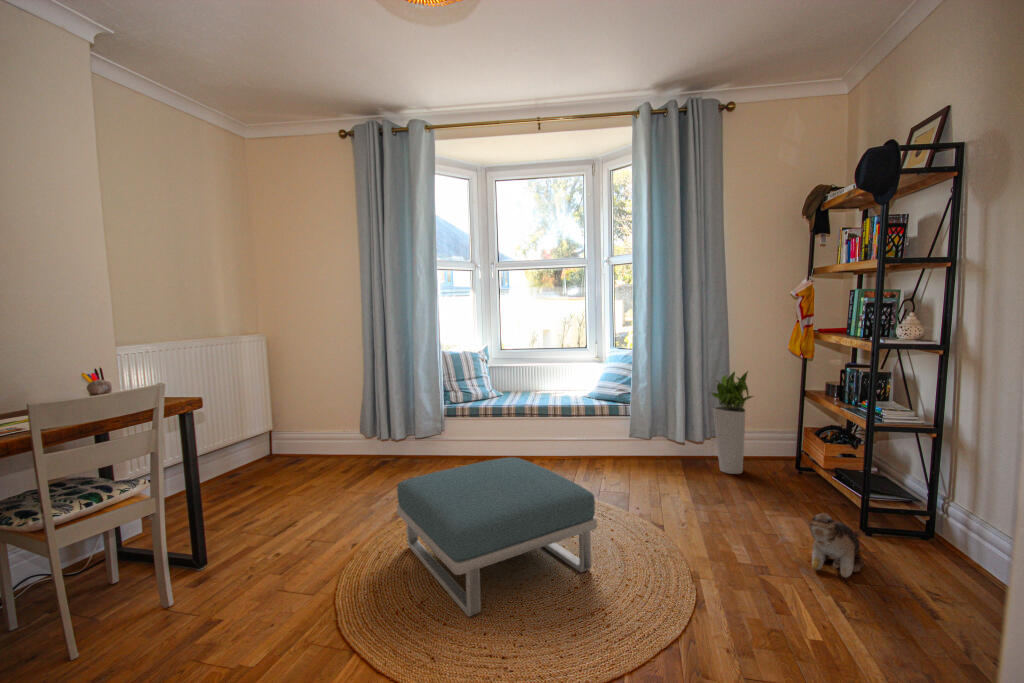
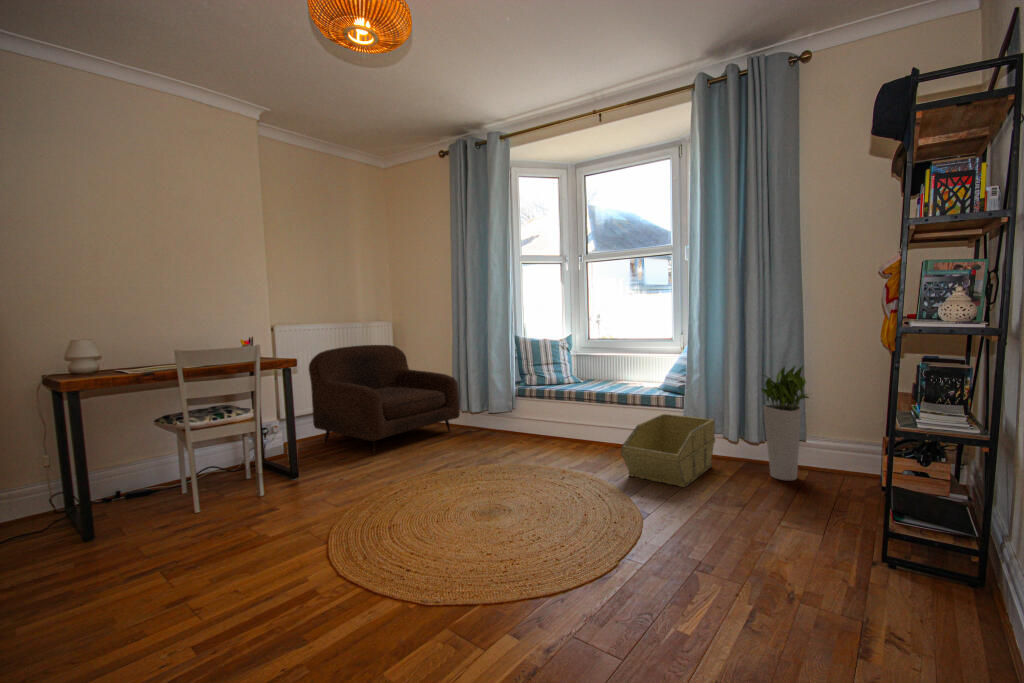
armchair: none [171,366,378,511] -> present [309,345,460,454]
storage bin: none [609,423,673,495] -> present [621,414,715,487]
footstool: present [397,457,597,617] -> none [399,429,543,538]
plush toy: present [805,513,864,577] -> none [725,509,832,584]

